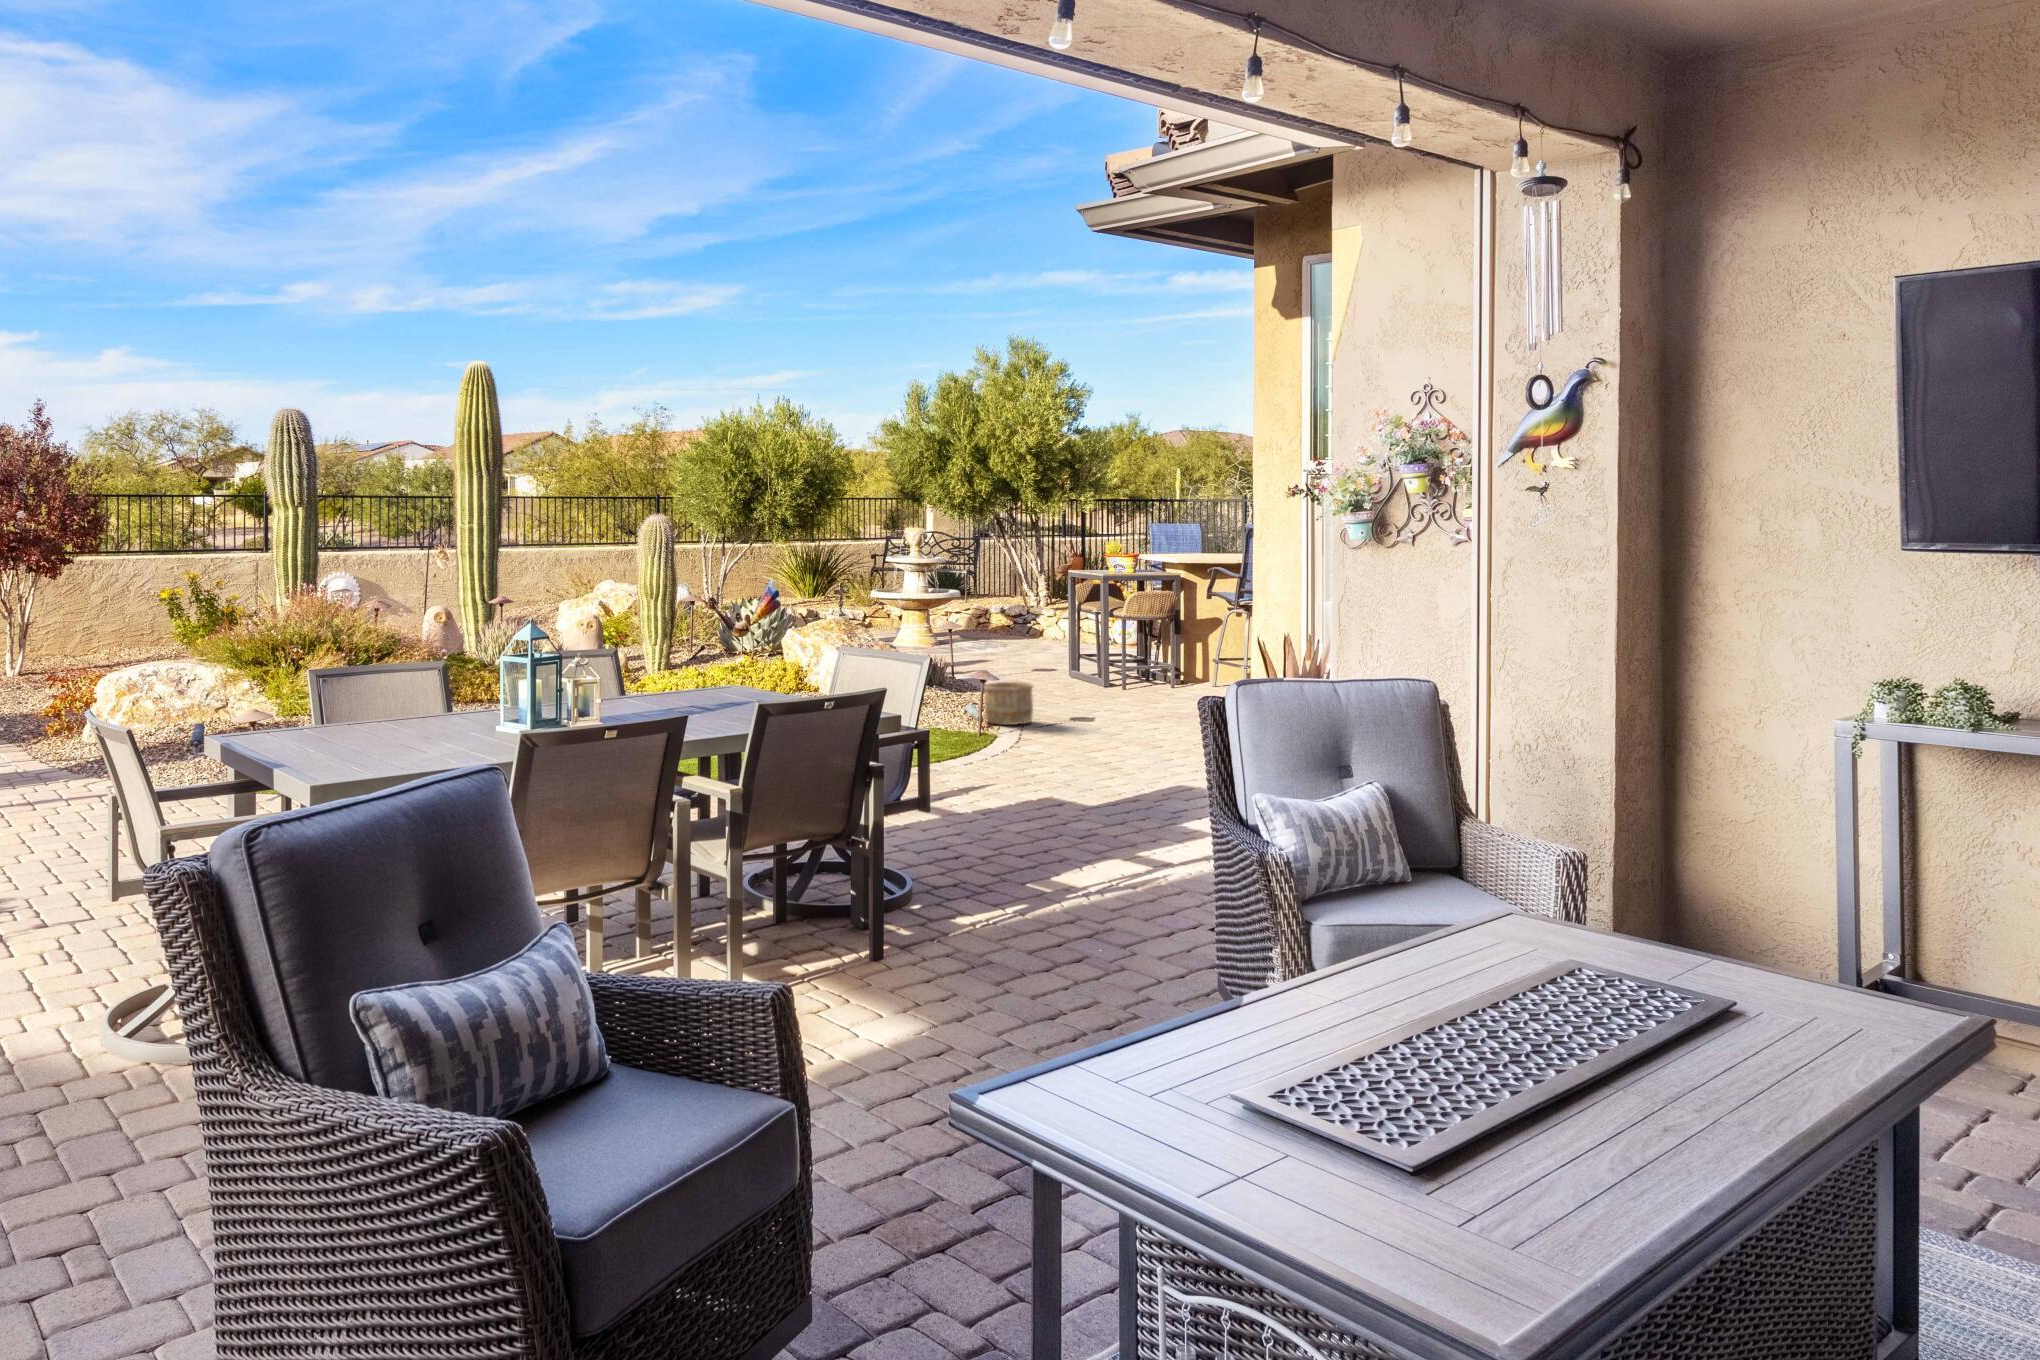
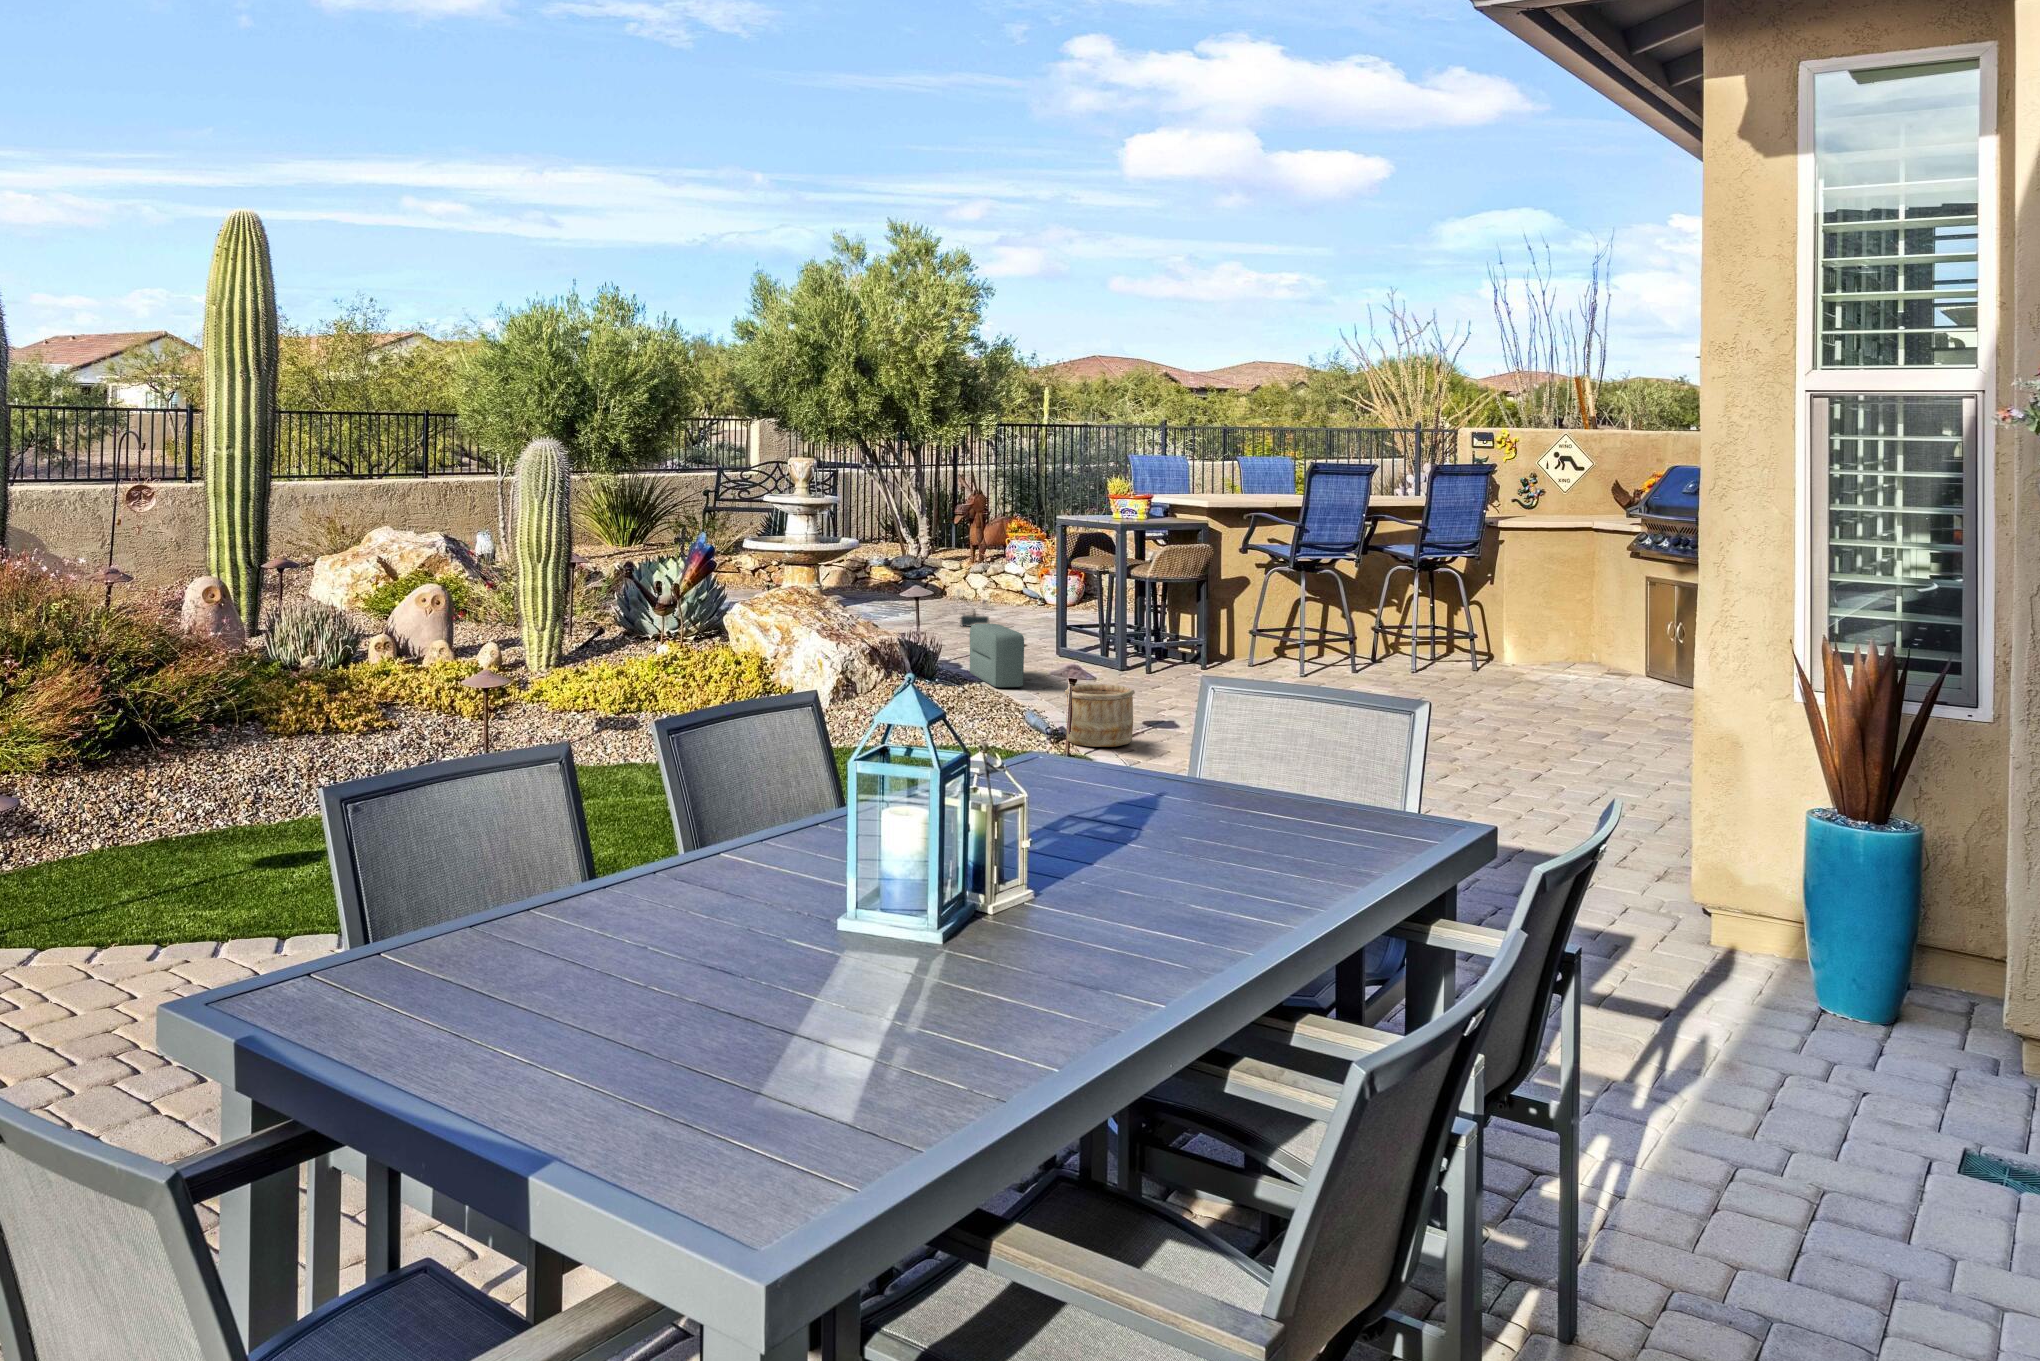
decorative plant: none [999,624,1032,654] -> present [953,590,989,626]
pouf: none [971,645,999,690] -> present [970,624,1024,687]

